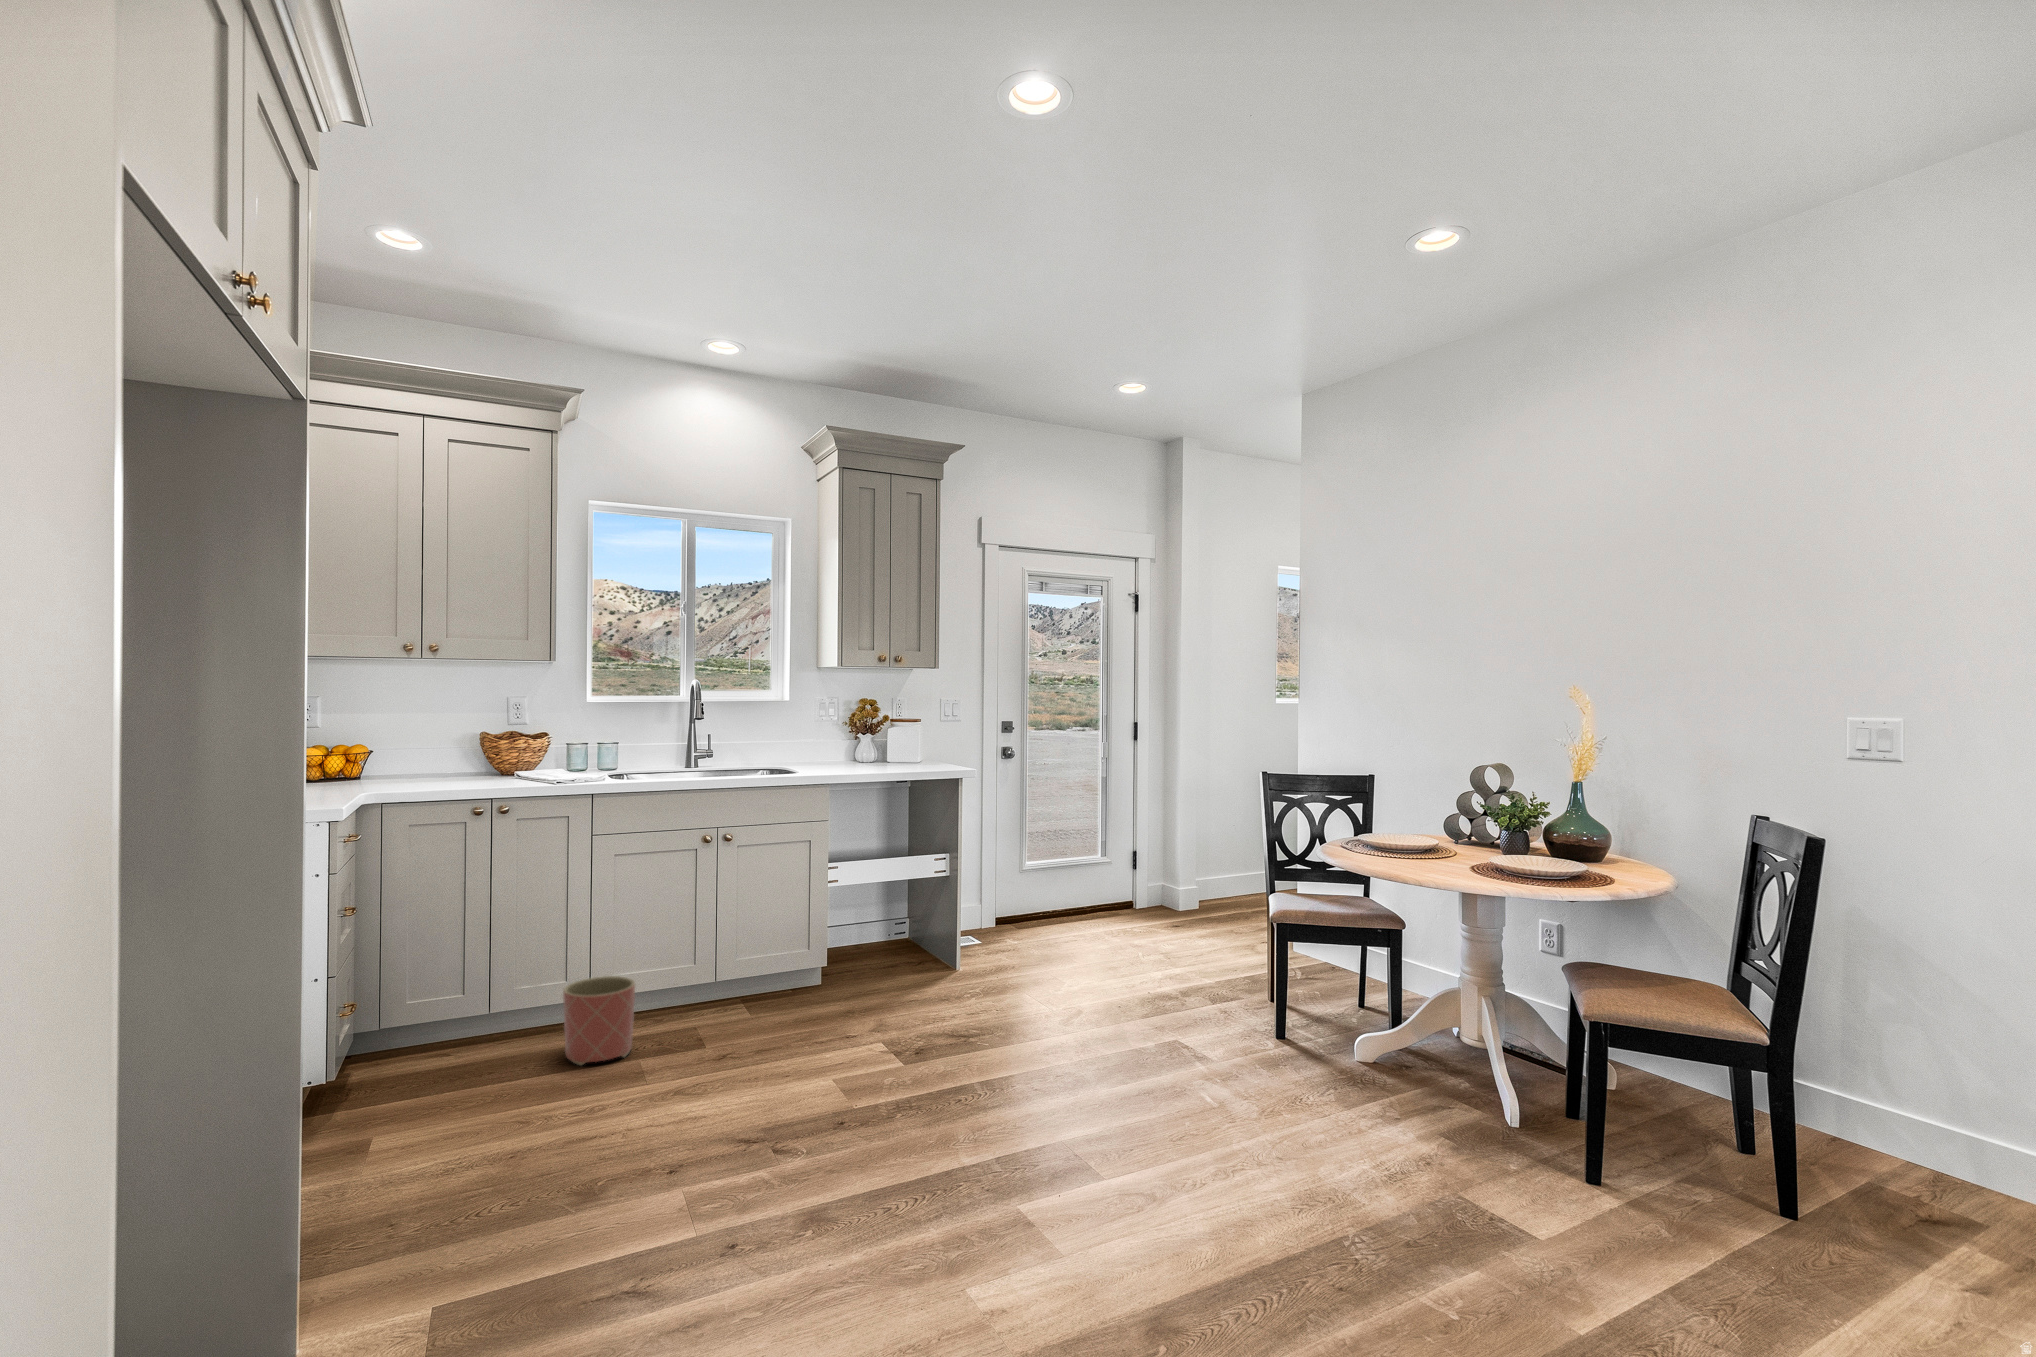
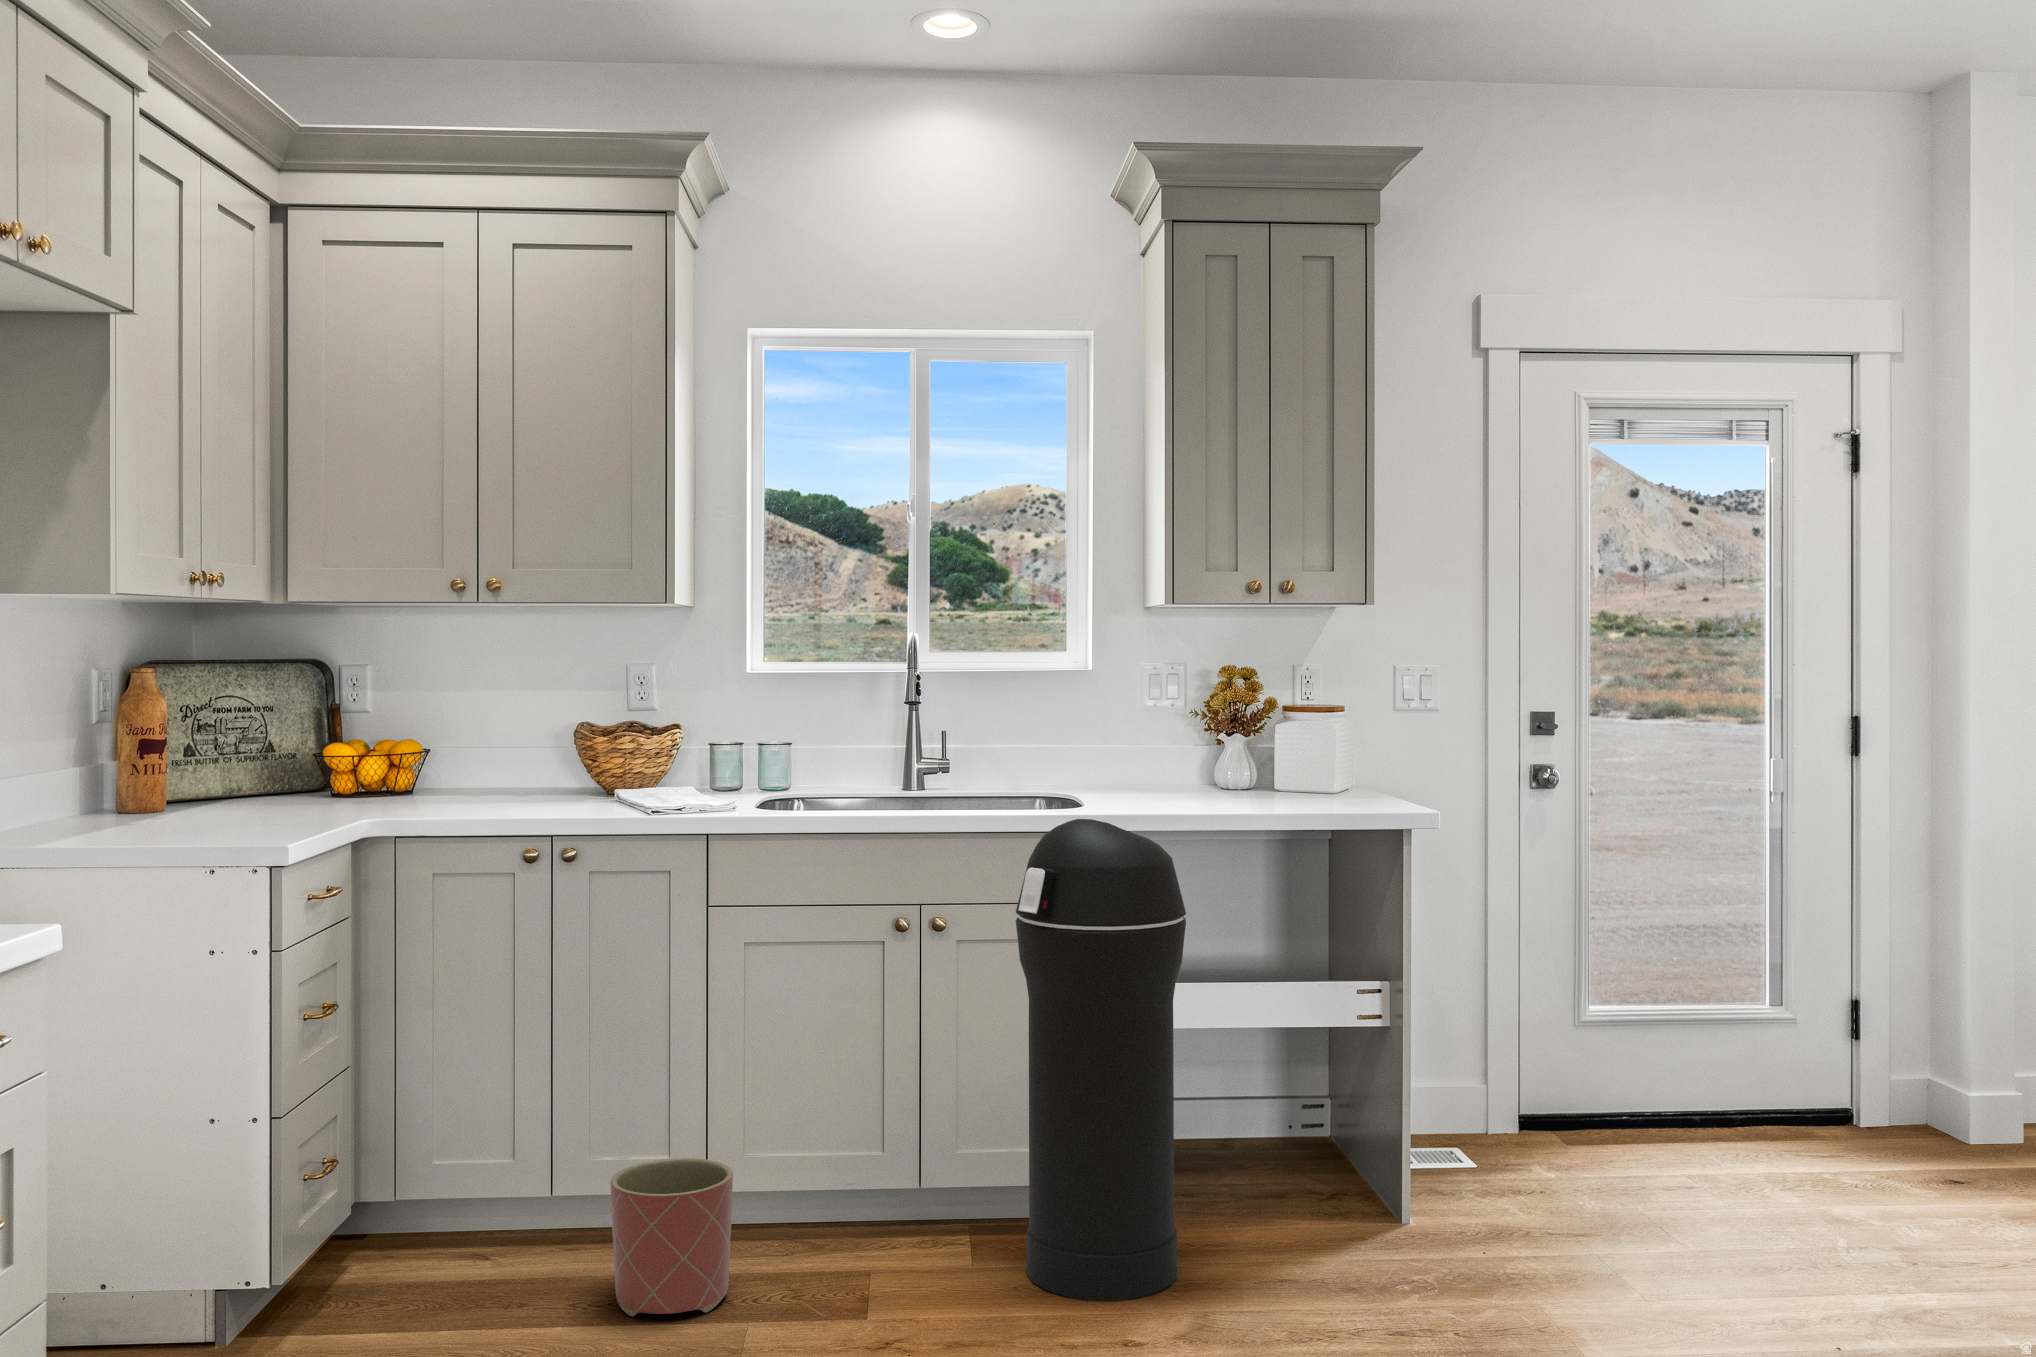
trash can: none [784,780,872,1023] -> present [1016,819,1186,1301]

